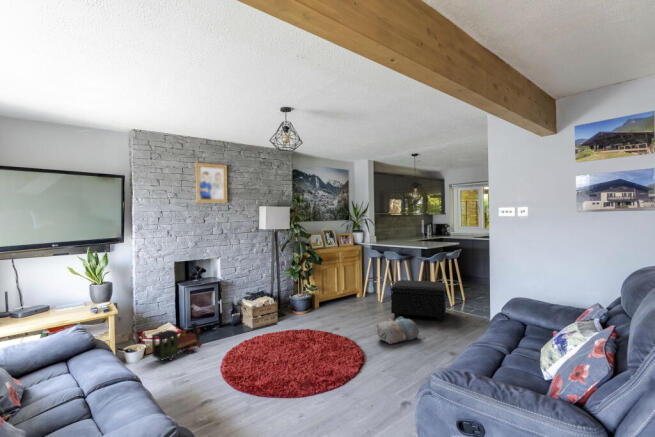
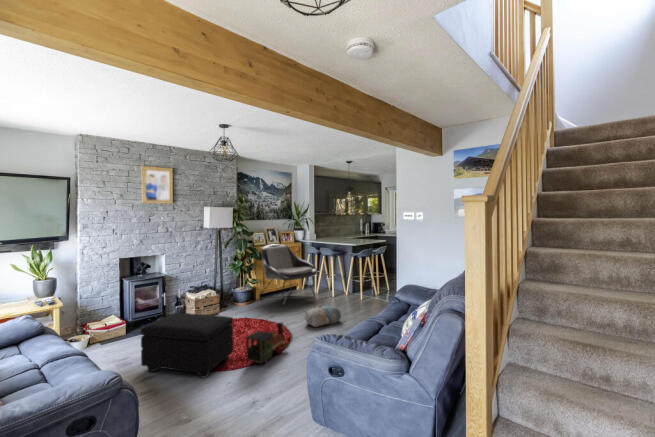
lounge chair: none [318,247,383,317] -> present [259,244,317,306]
footstool: present [391,280,446,321] -> present [141,313,233,378]
toy train: present [152,323,202,361] -> present [246,323,289,364]

